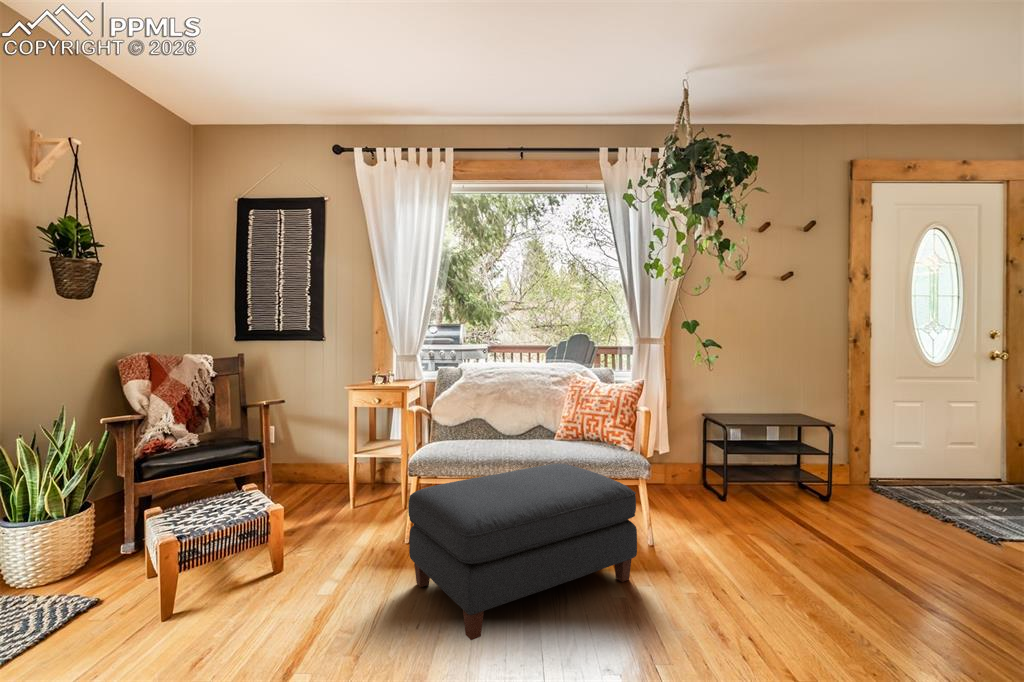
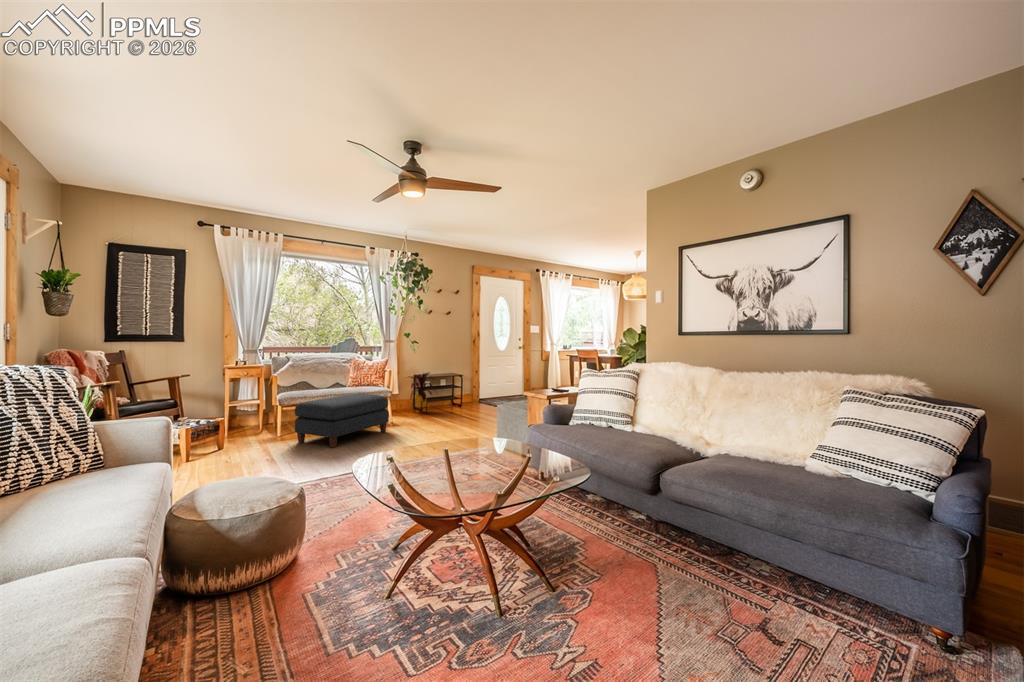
house plant: none [679,411,768,509] -> present [411,372,435,412]

